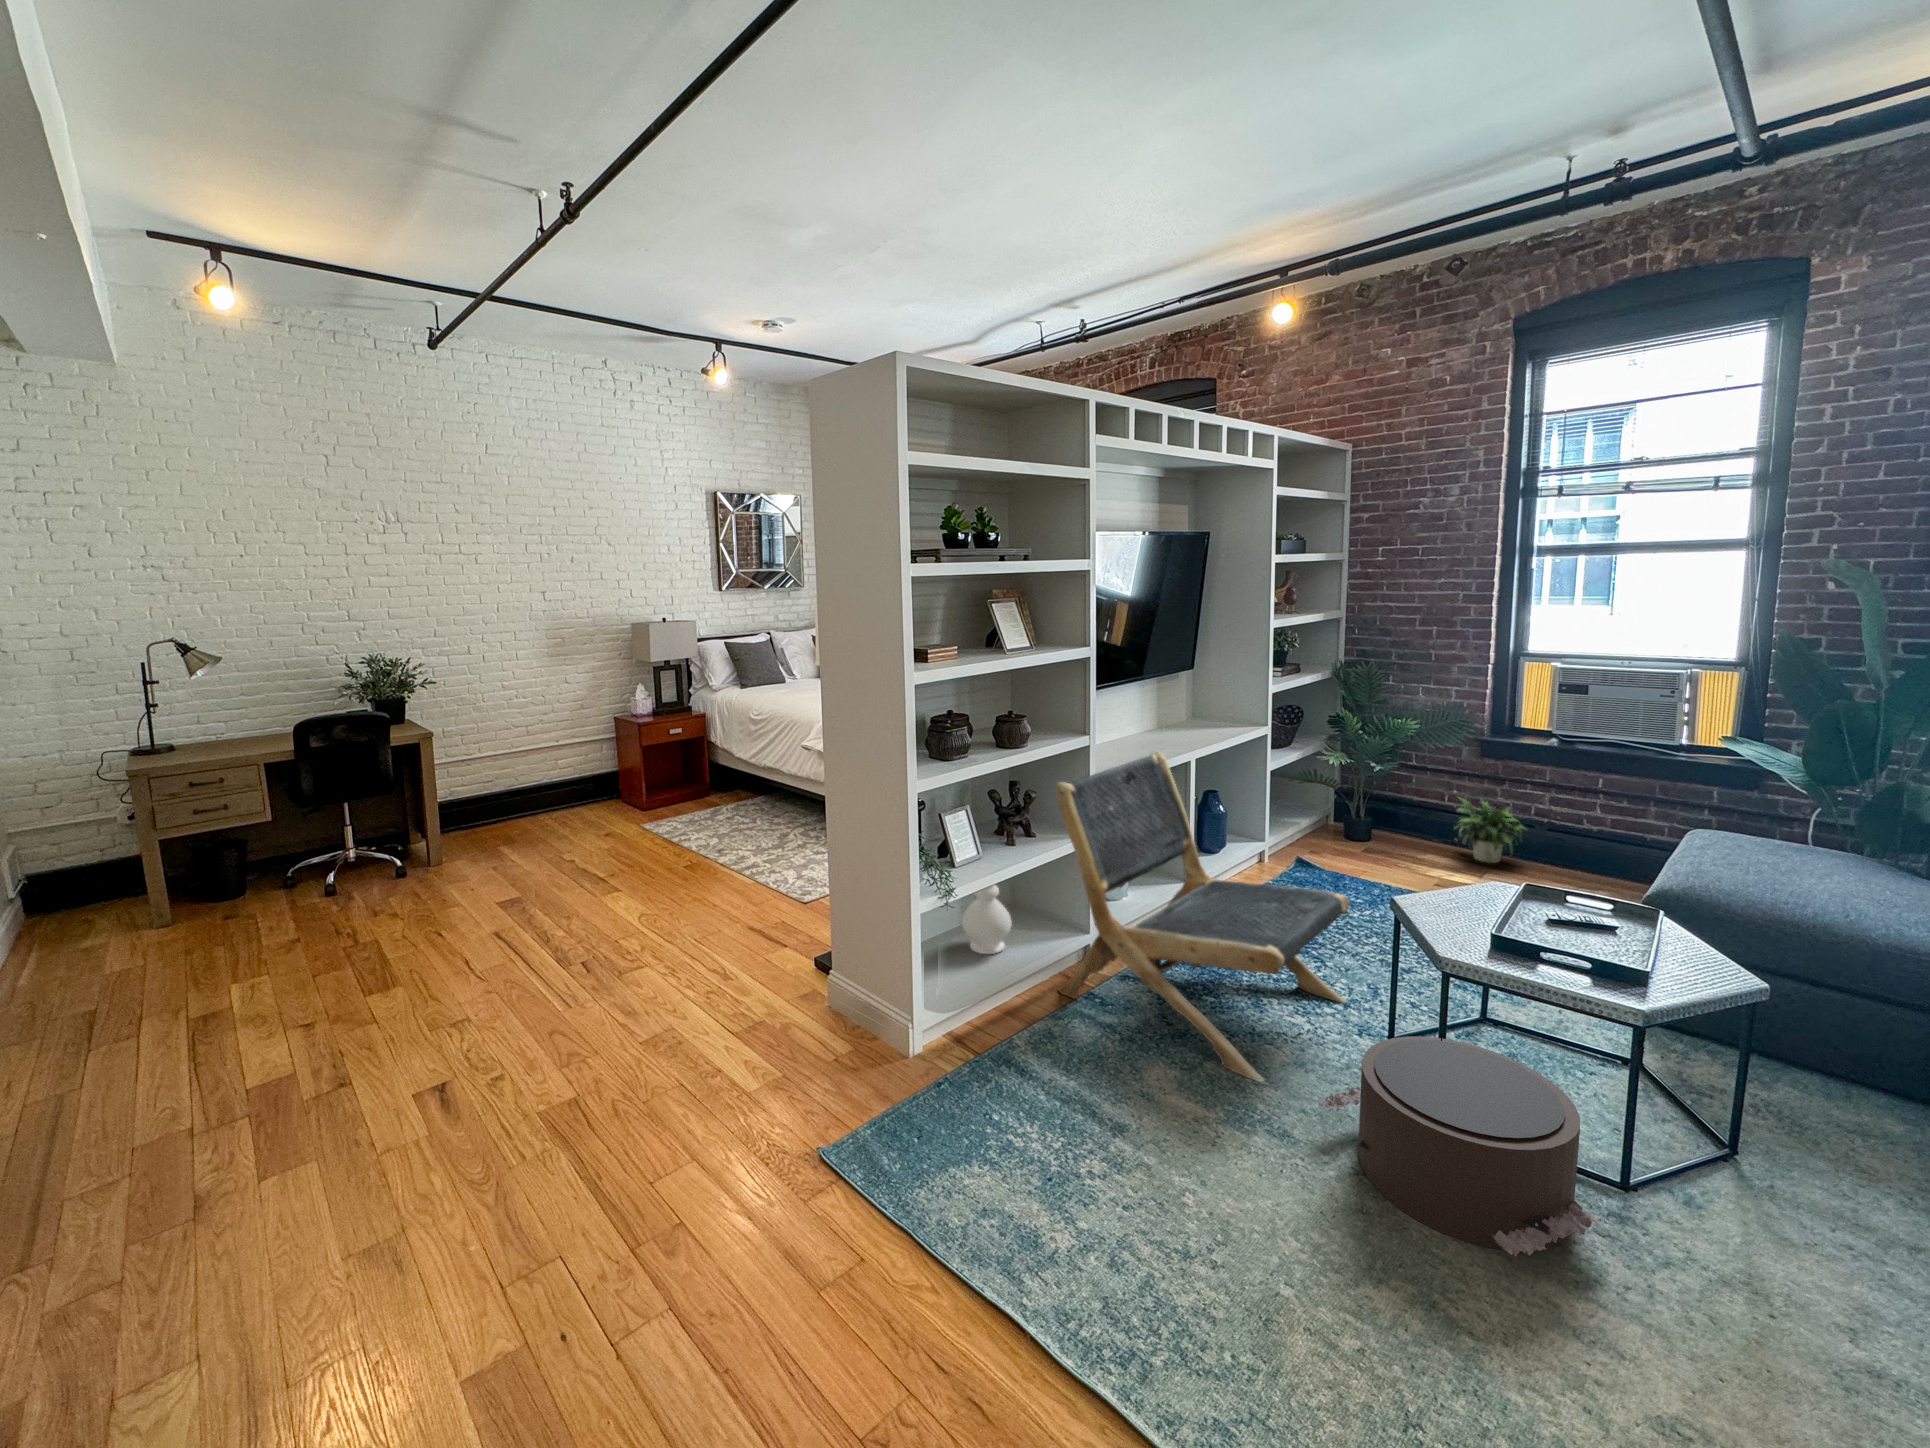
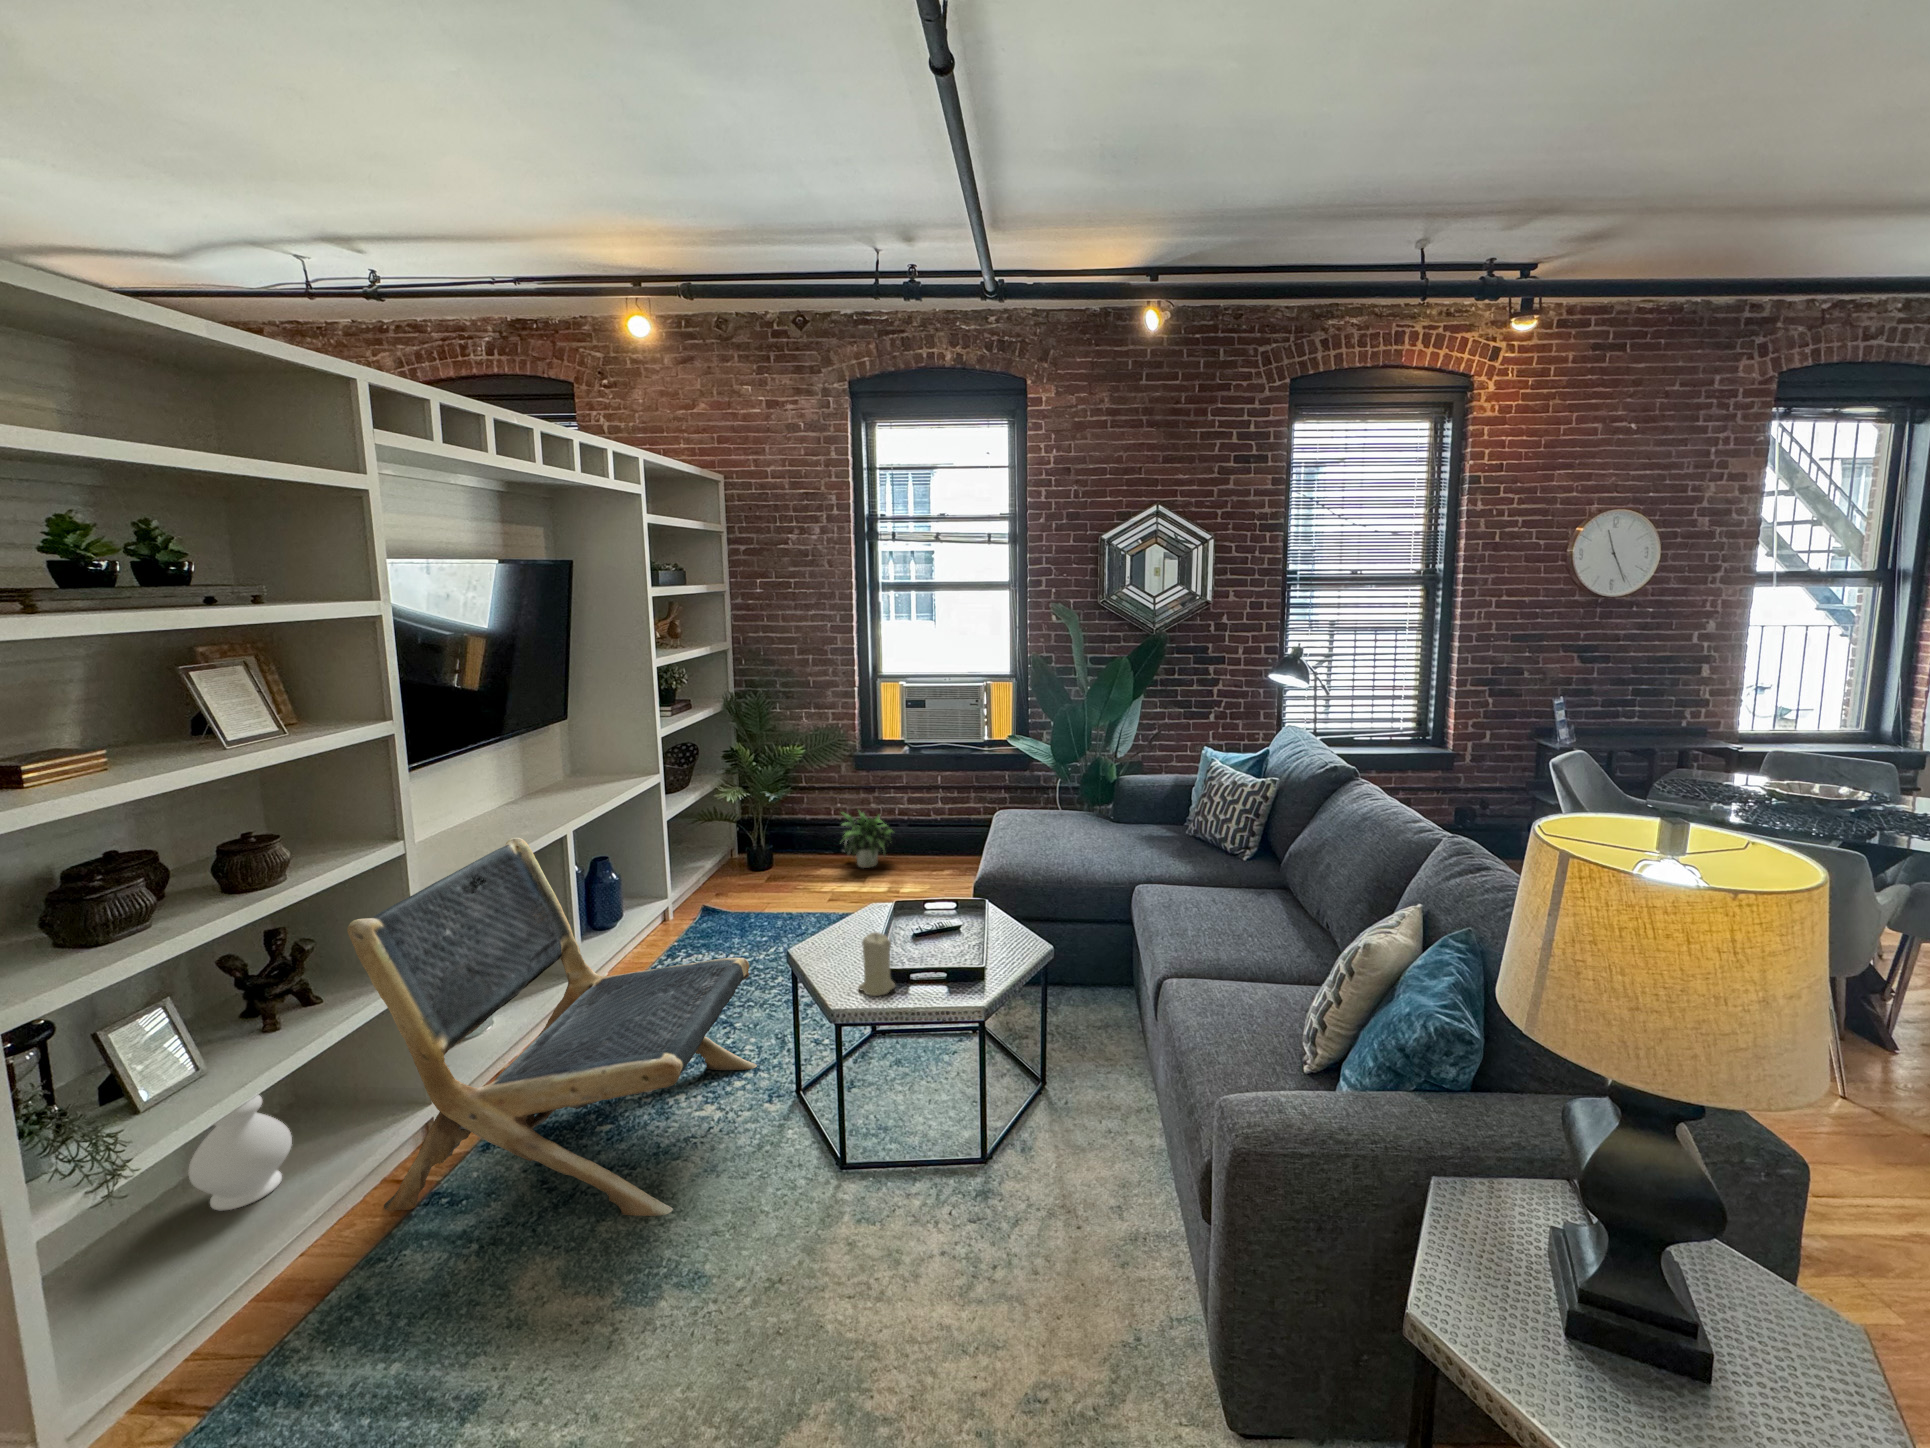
candle: none [1473,894,1521,961] -> present [858,932,895,996]
pouf: present [1320,1036,1601,1257] -> none [731,1084,971,1304]

